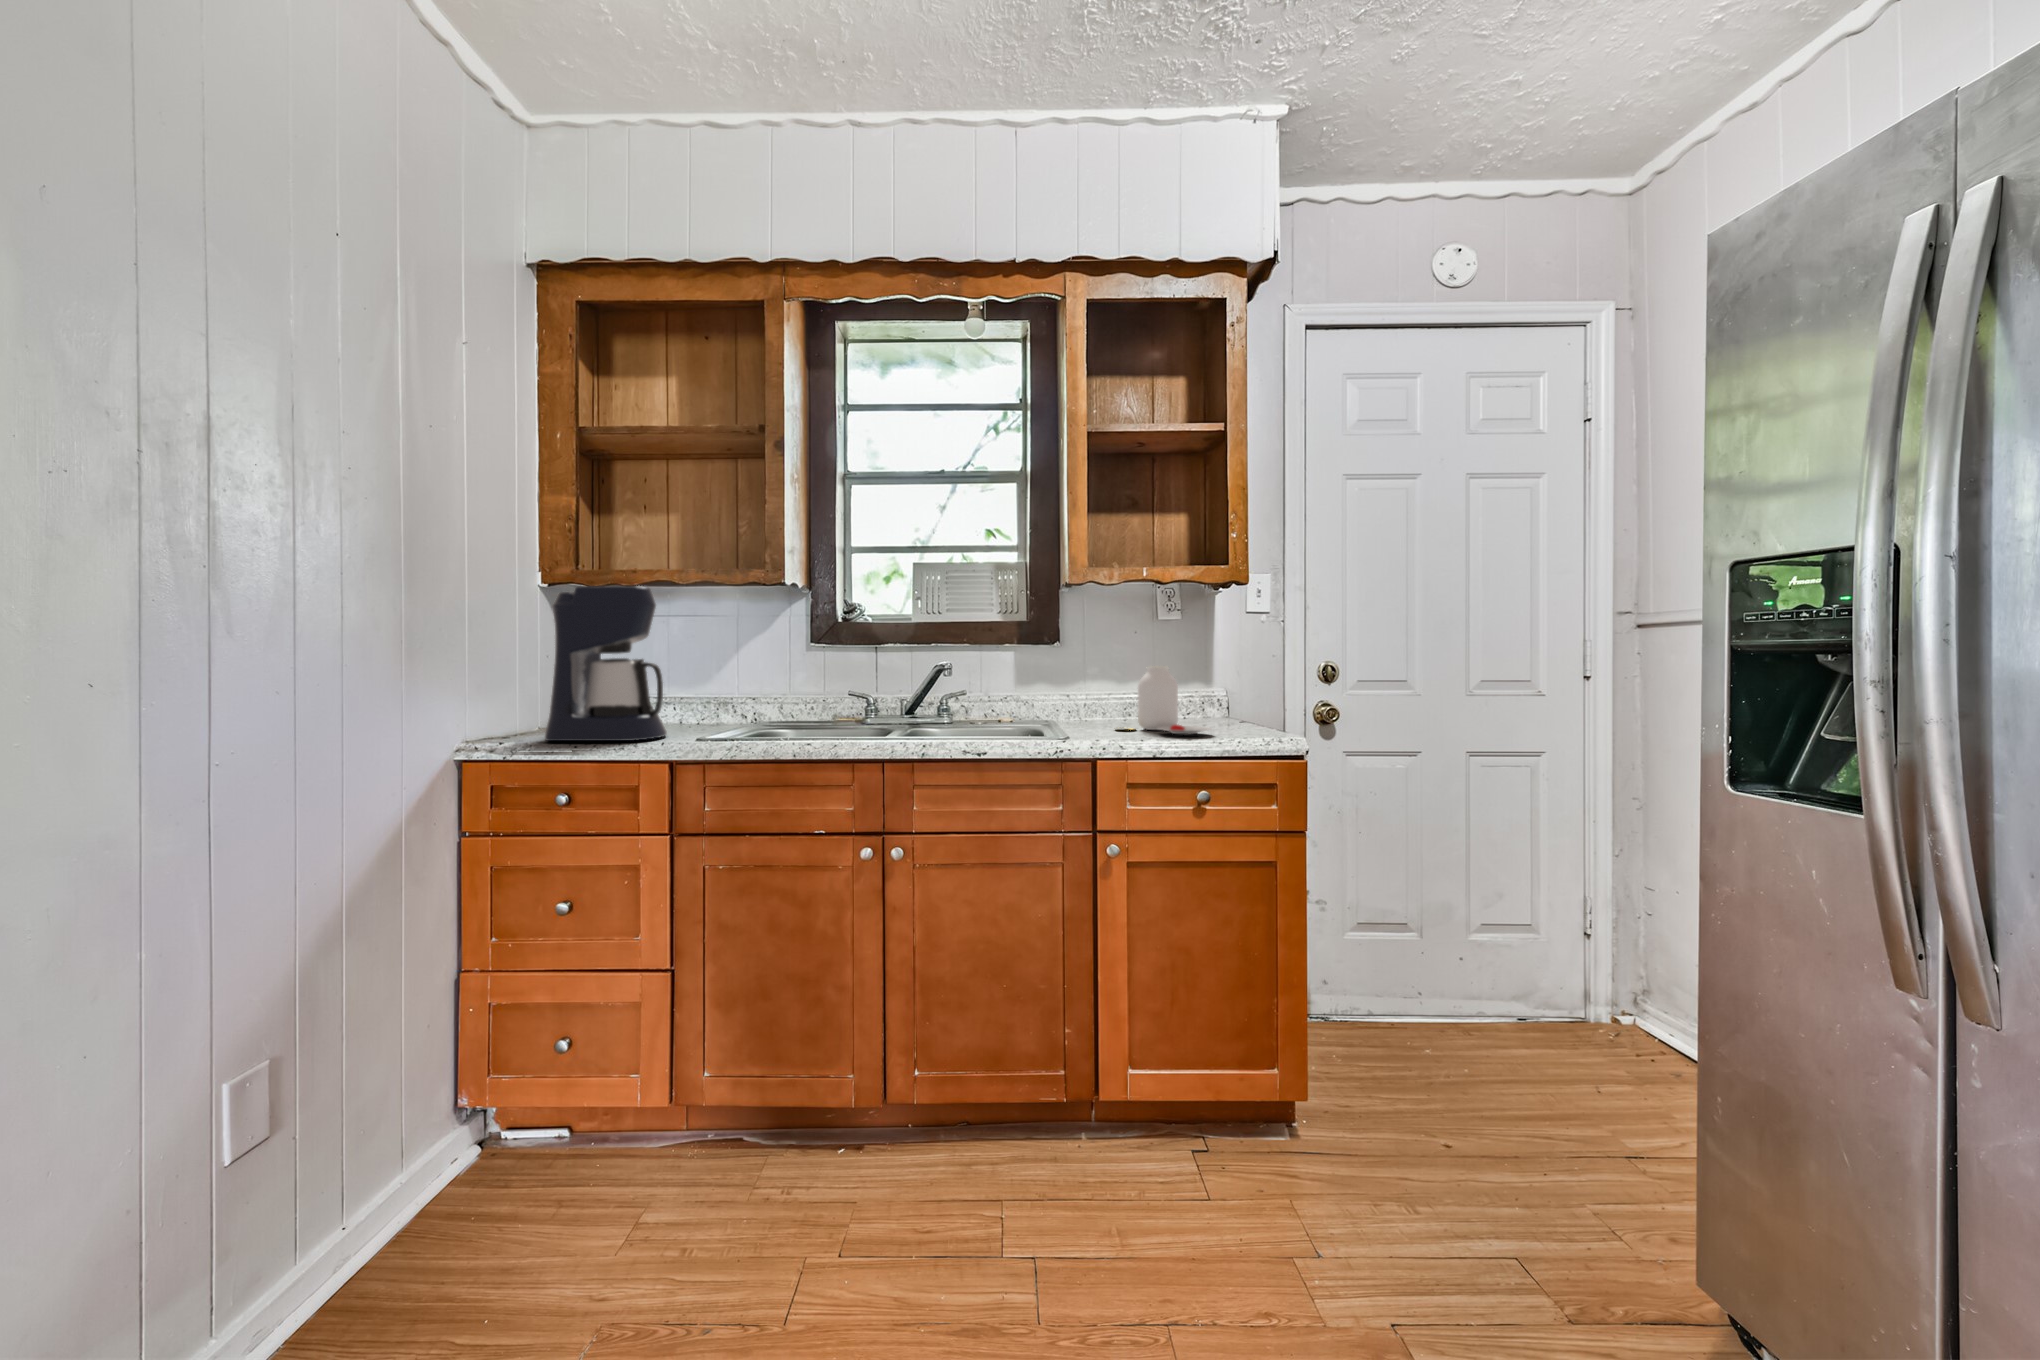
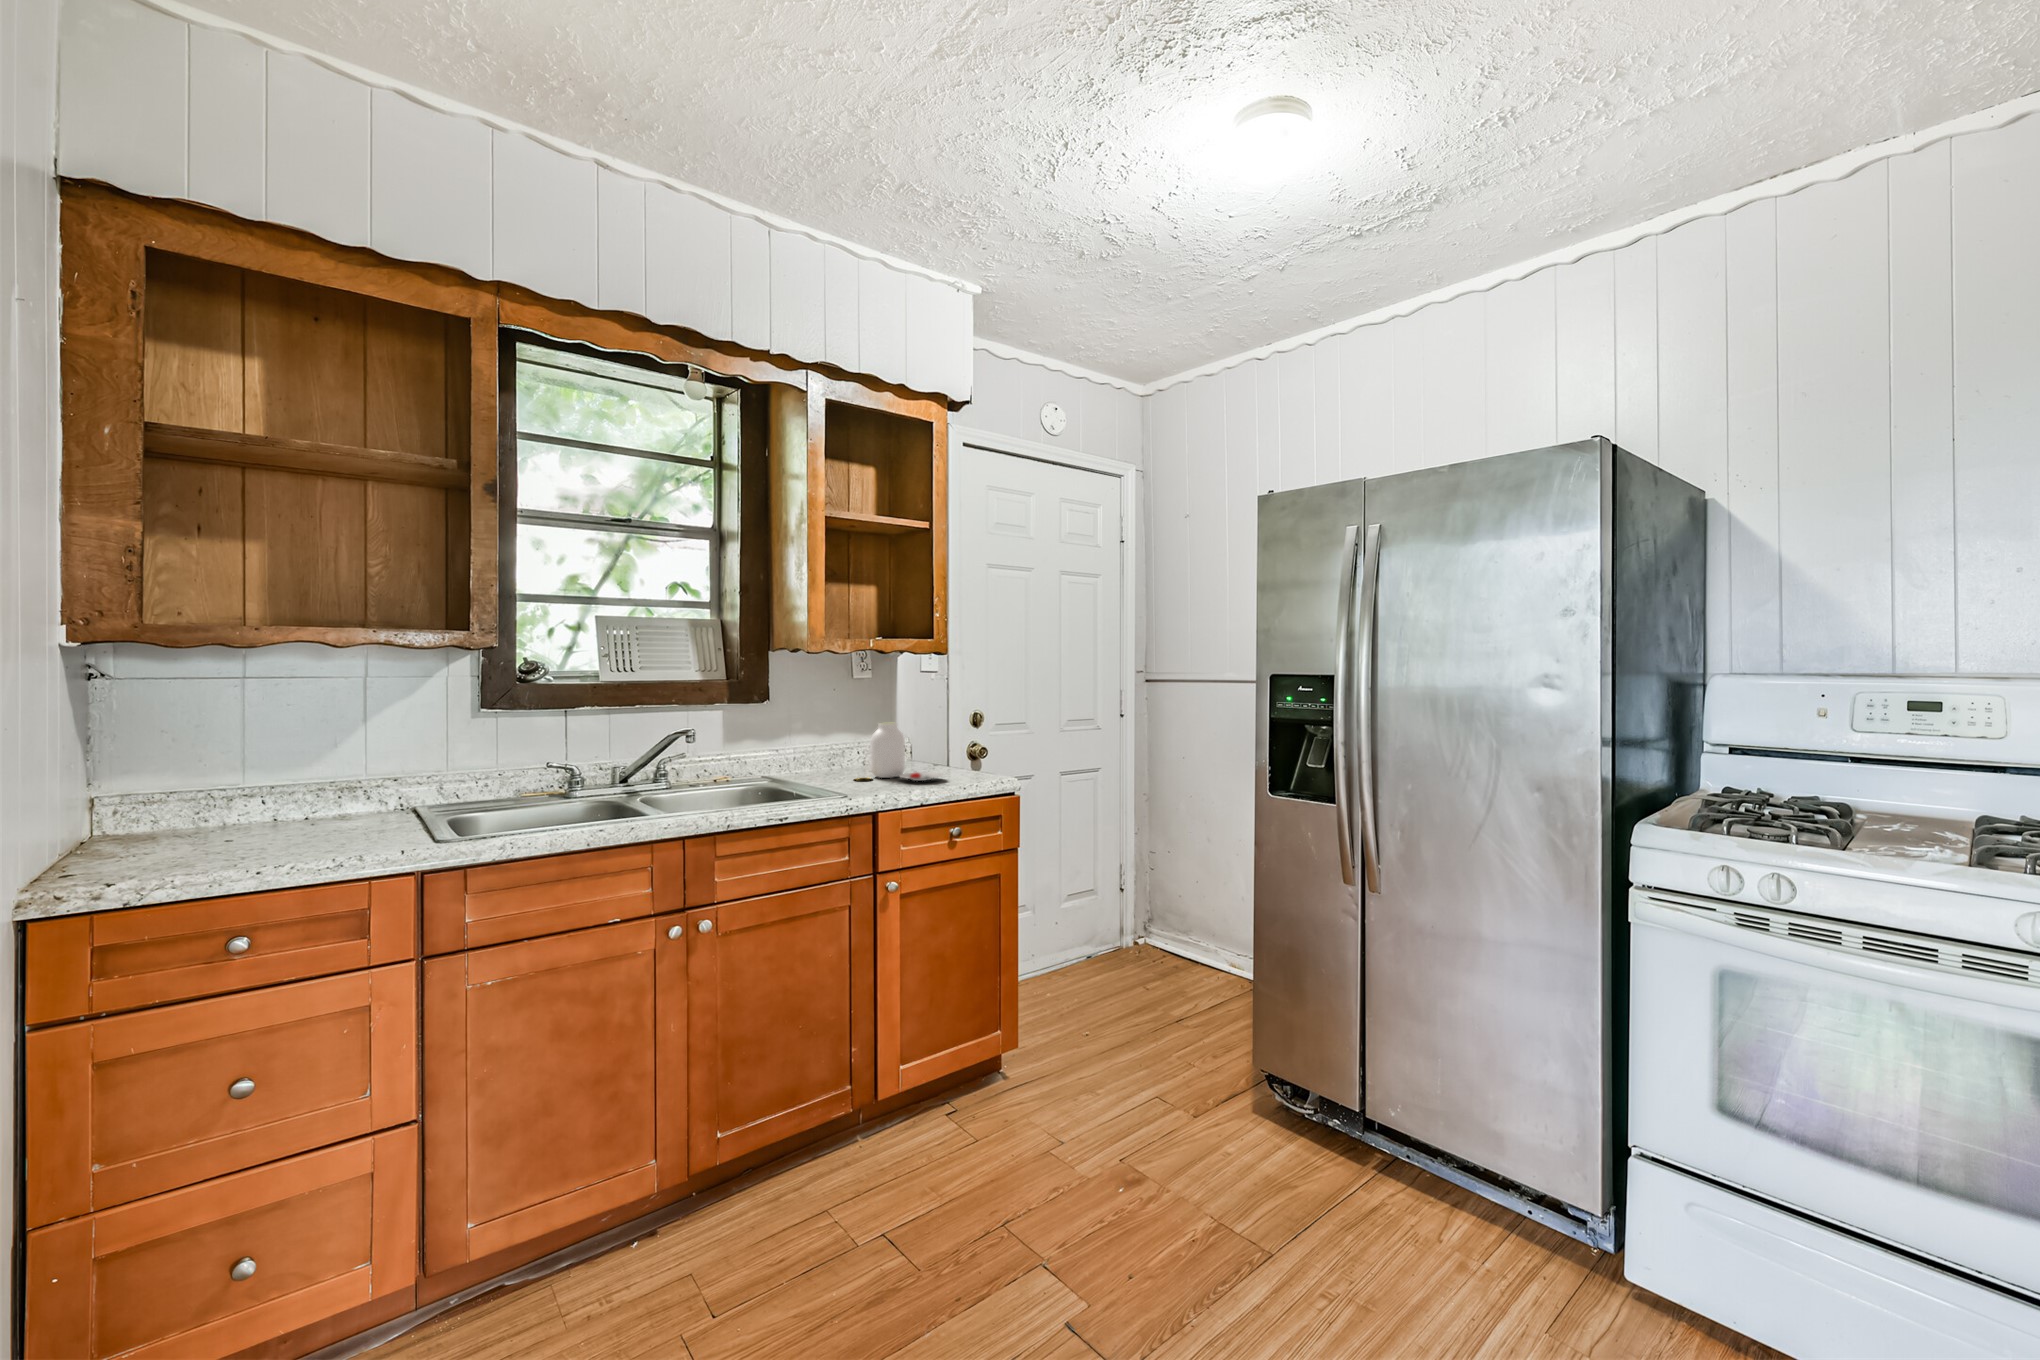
coffee maker: present [545,586,667,741] -> none [186,660,376,867]

